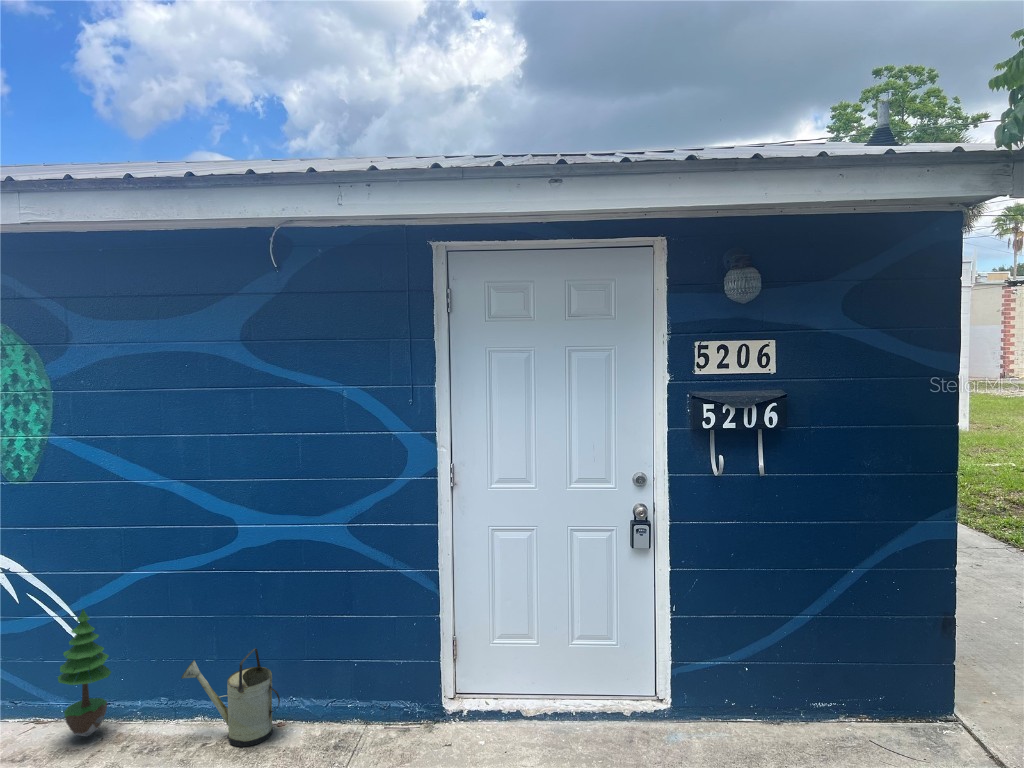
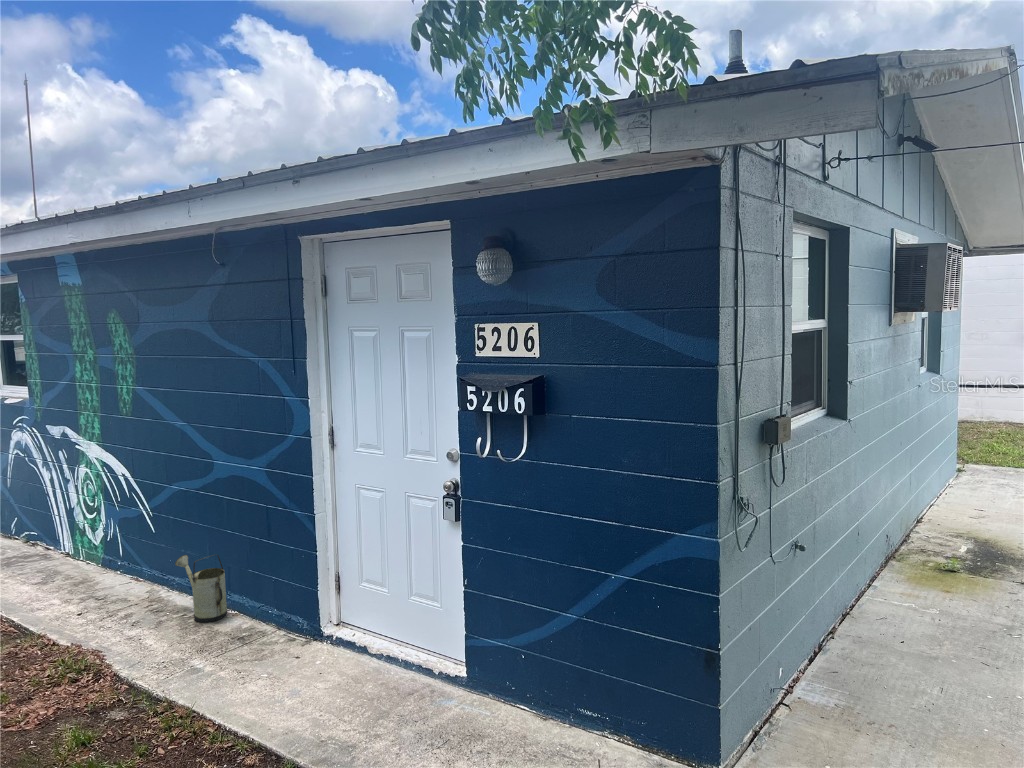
potted tree: present [58,609,111,737] -> none [123,508,158,594]

